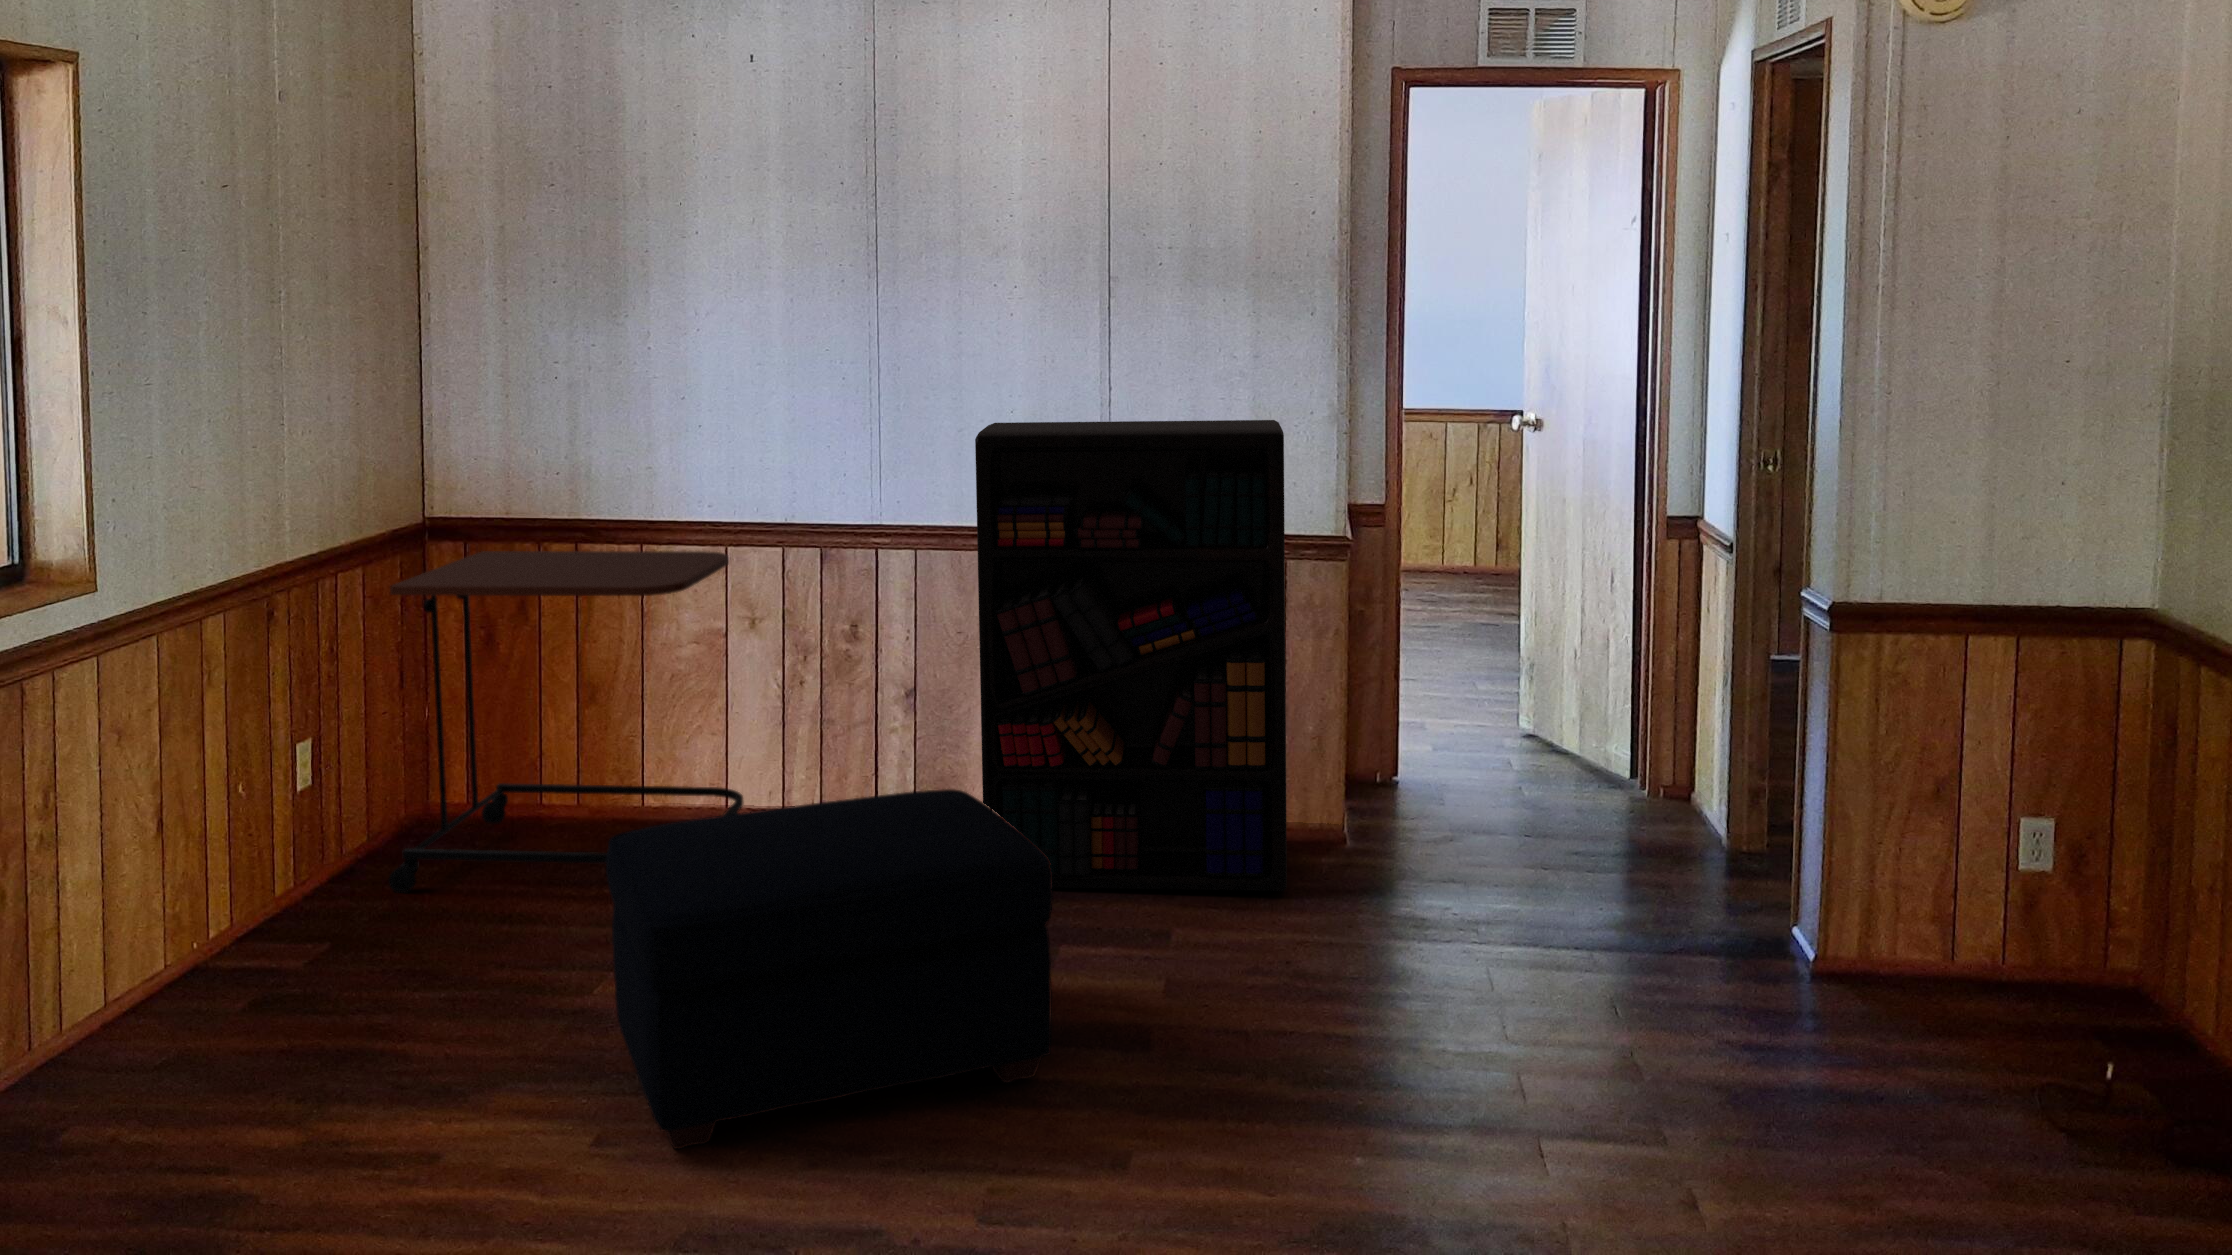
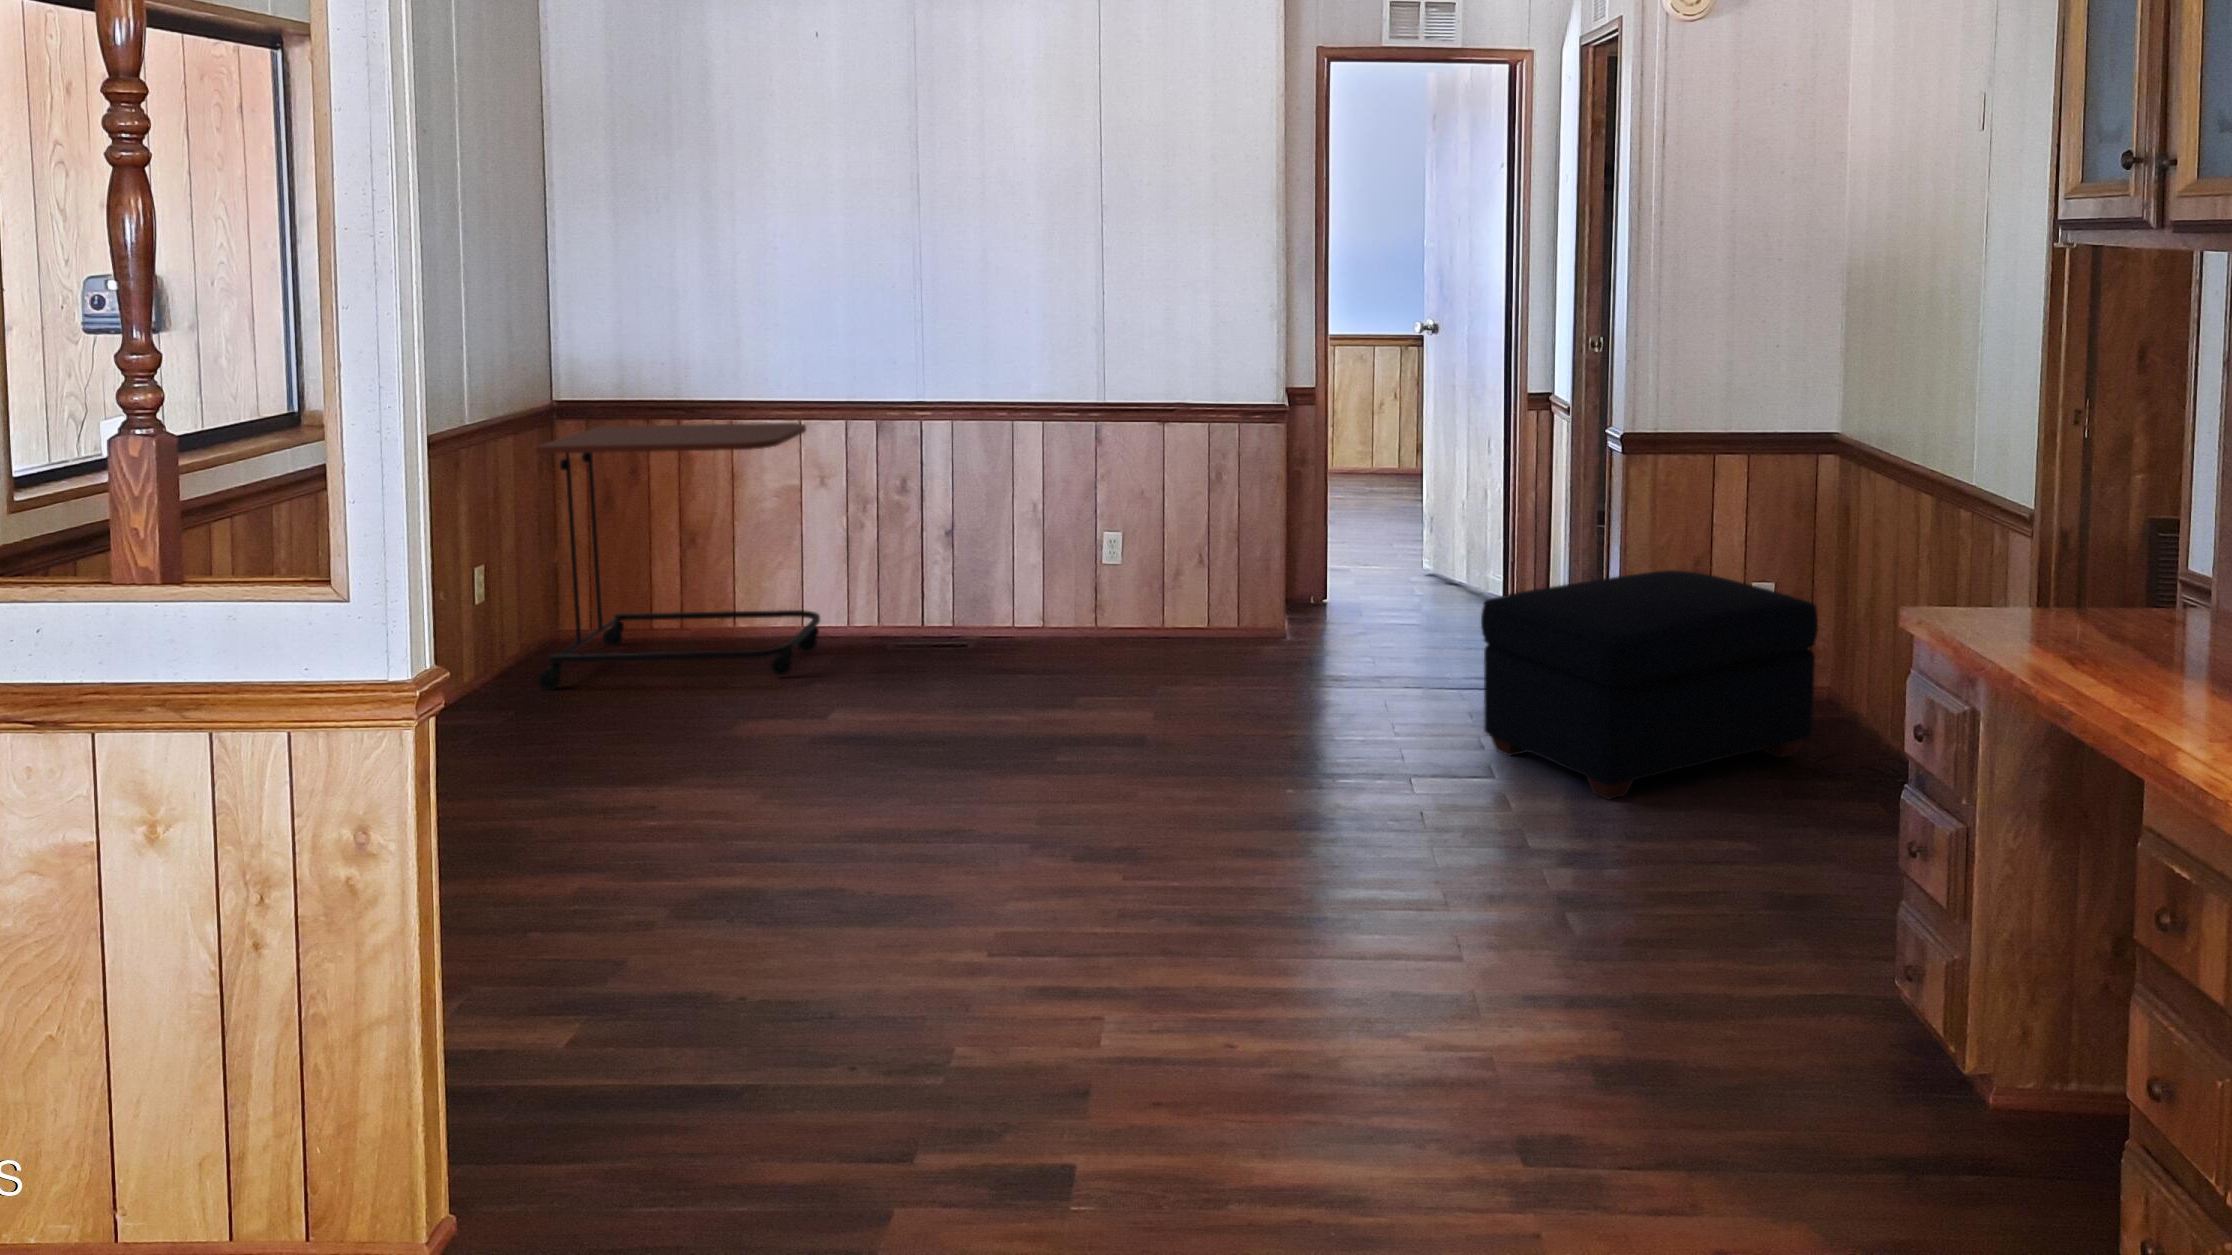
bookshelf: present [975,420,1287,891] -> none [1003,315,1243,671]
ottoman: present [606,789,1053,1149] -> present [1481,570,1818,799]

